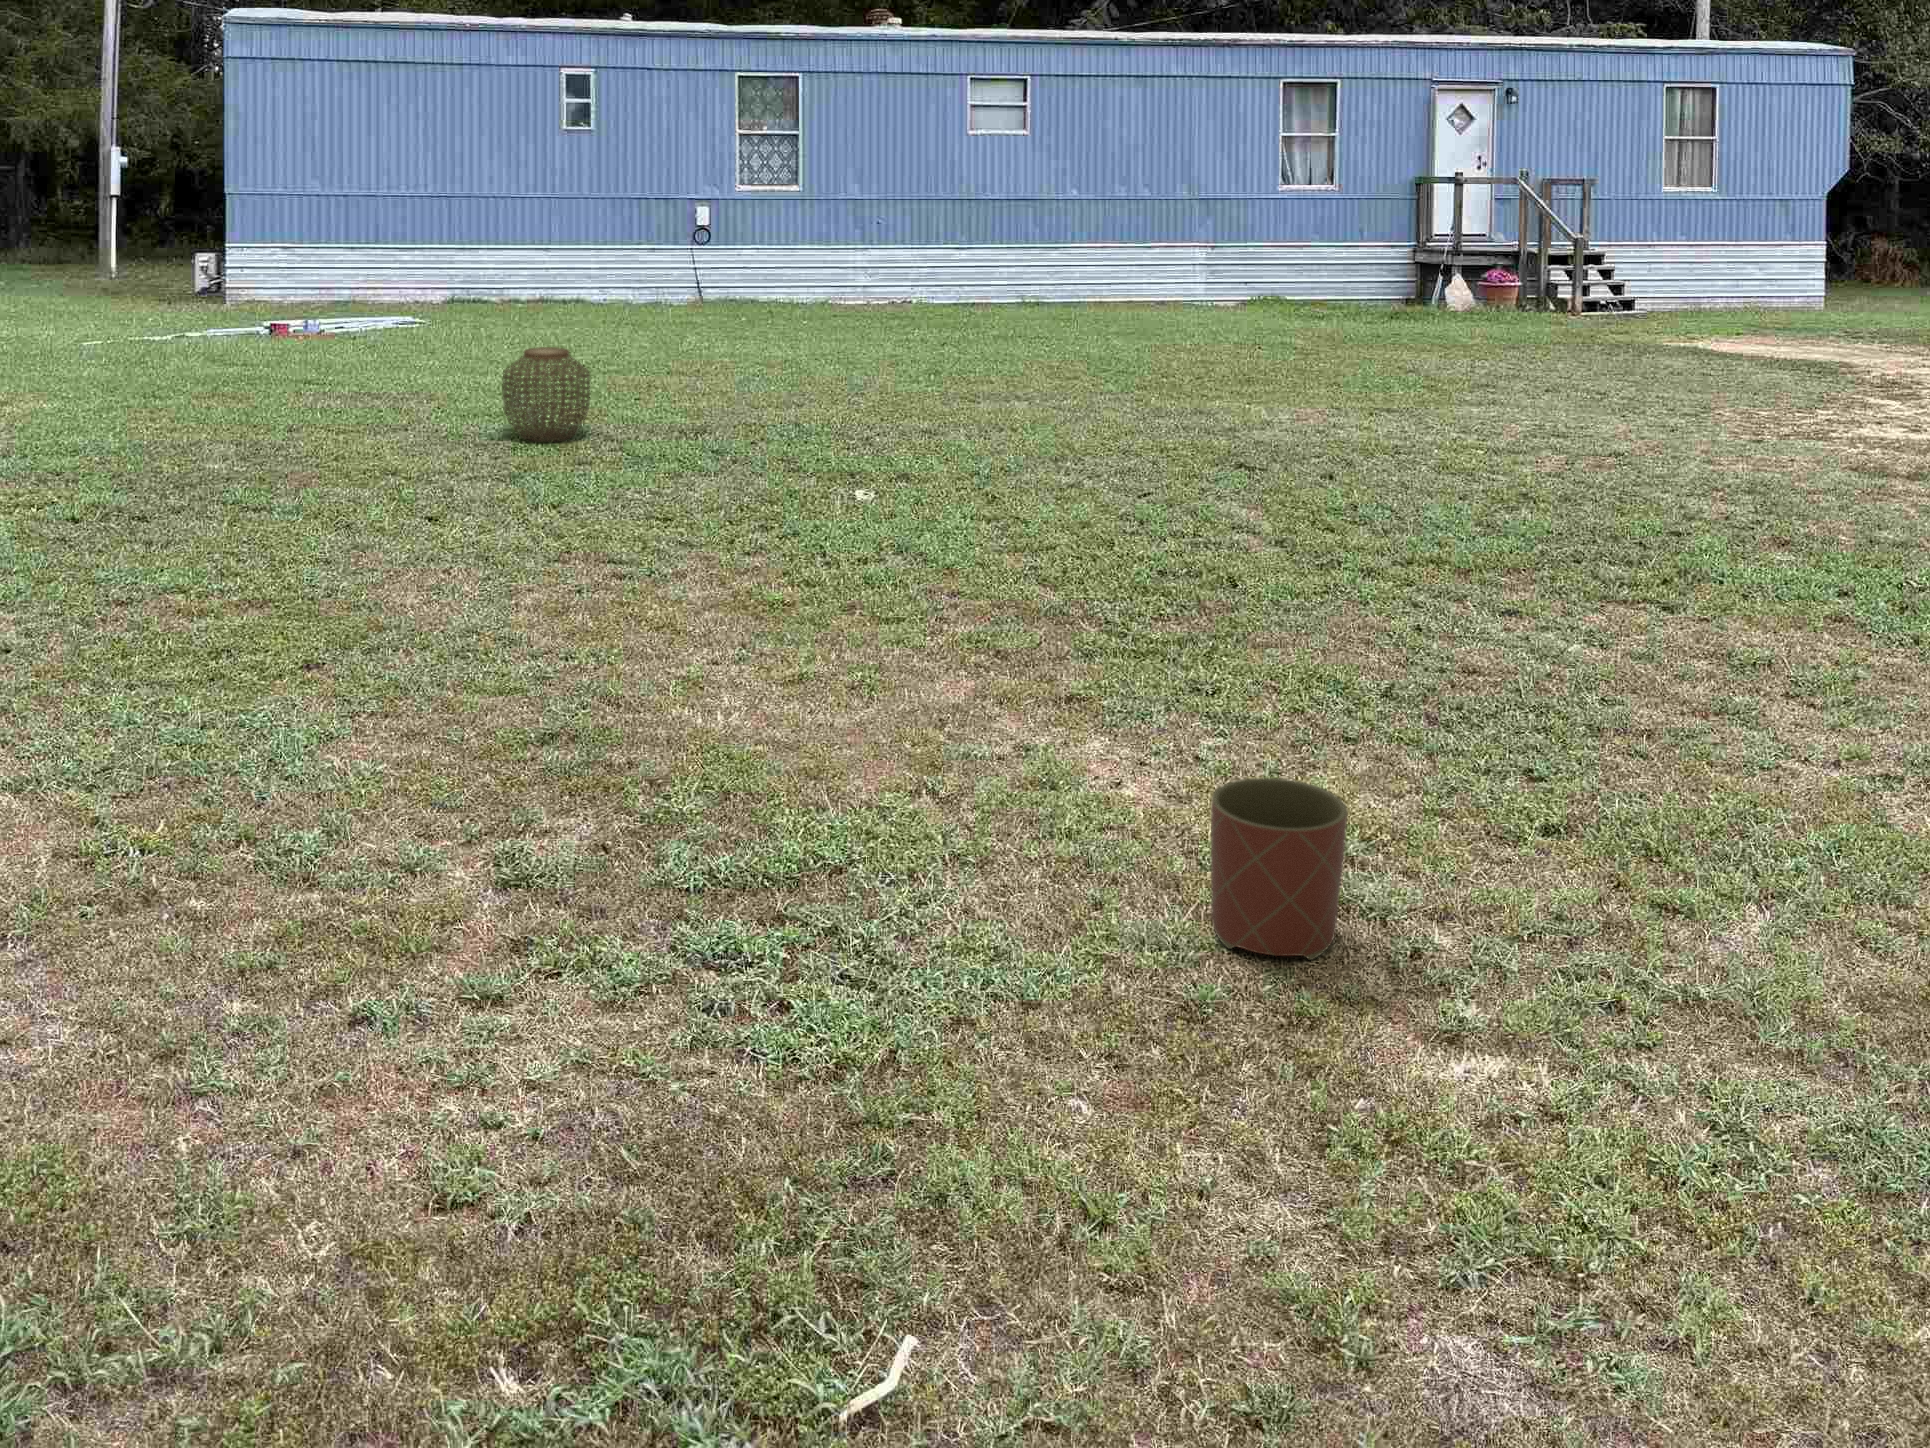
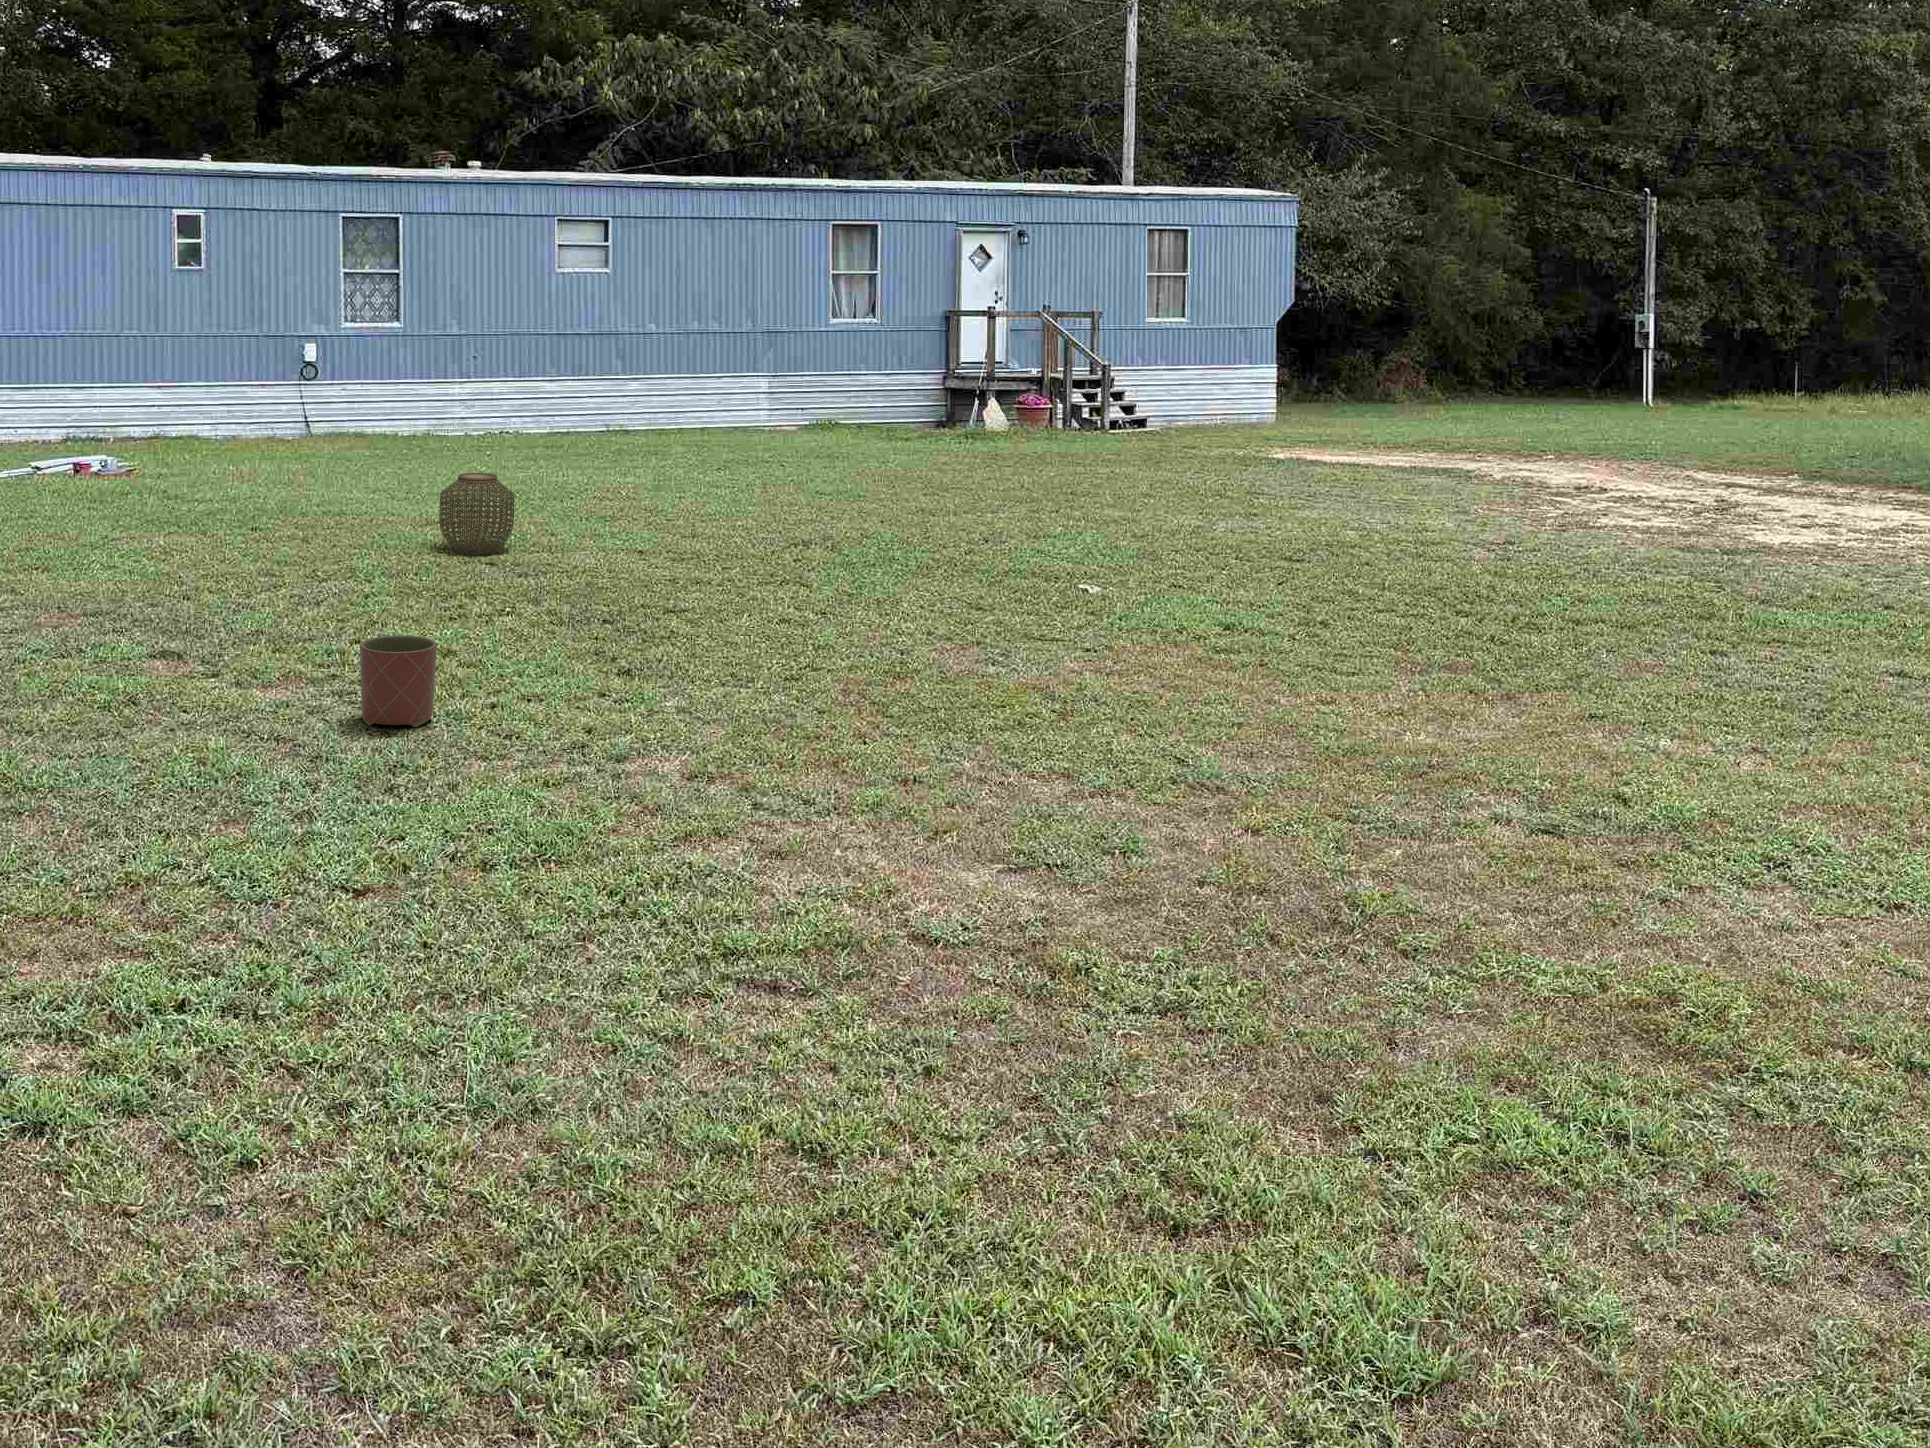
planter: present [1211,778,1348,960] -> present [360,635,437,727]

